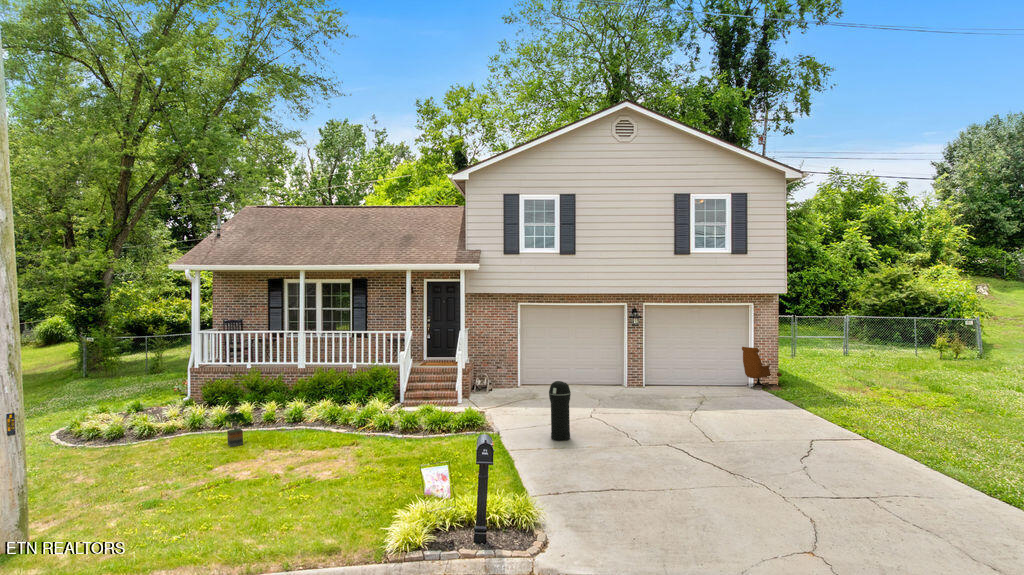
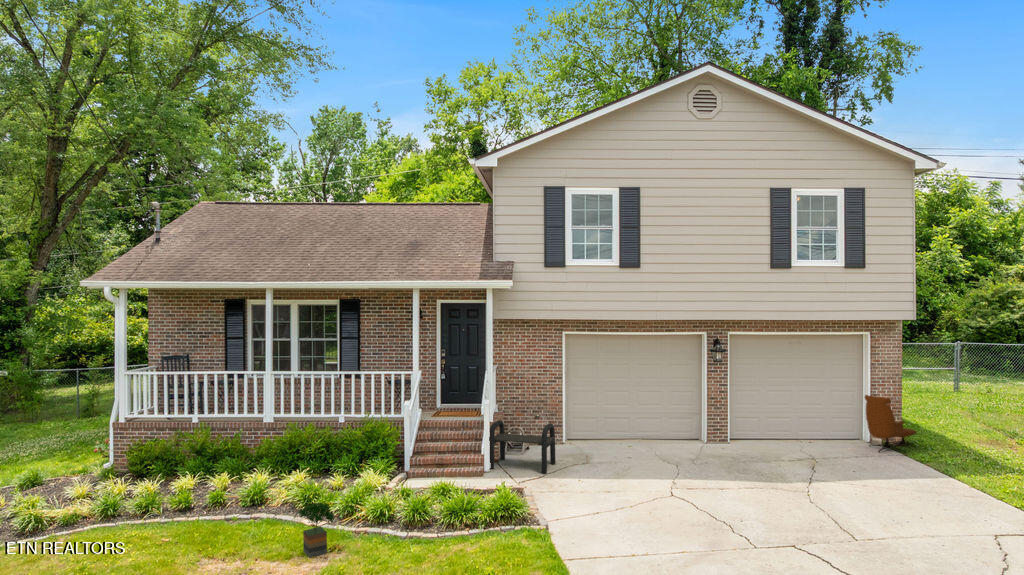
bench: none [463,367,512,403] -> present [489,420,556,473]
trash can: present [549,381,571,441] -> none [627,463,661,556]
potted tree: present [224,413,248,447] -> present [299,502,334,558]

